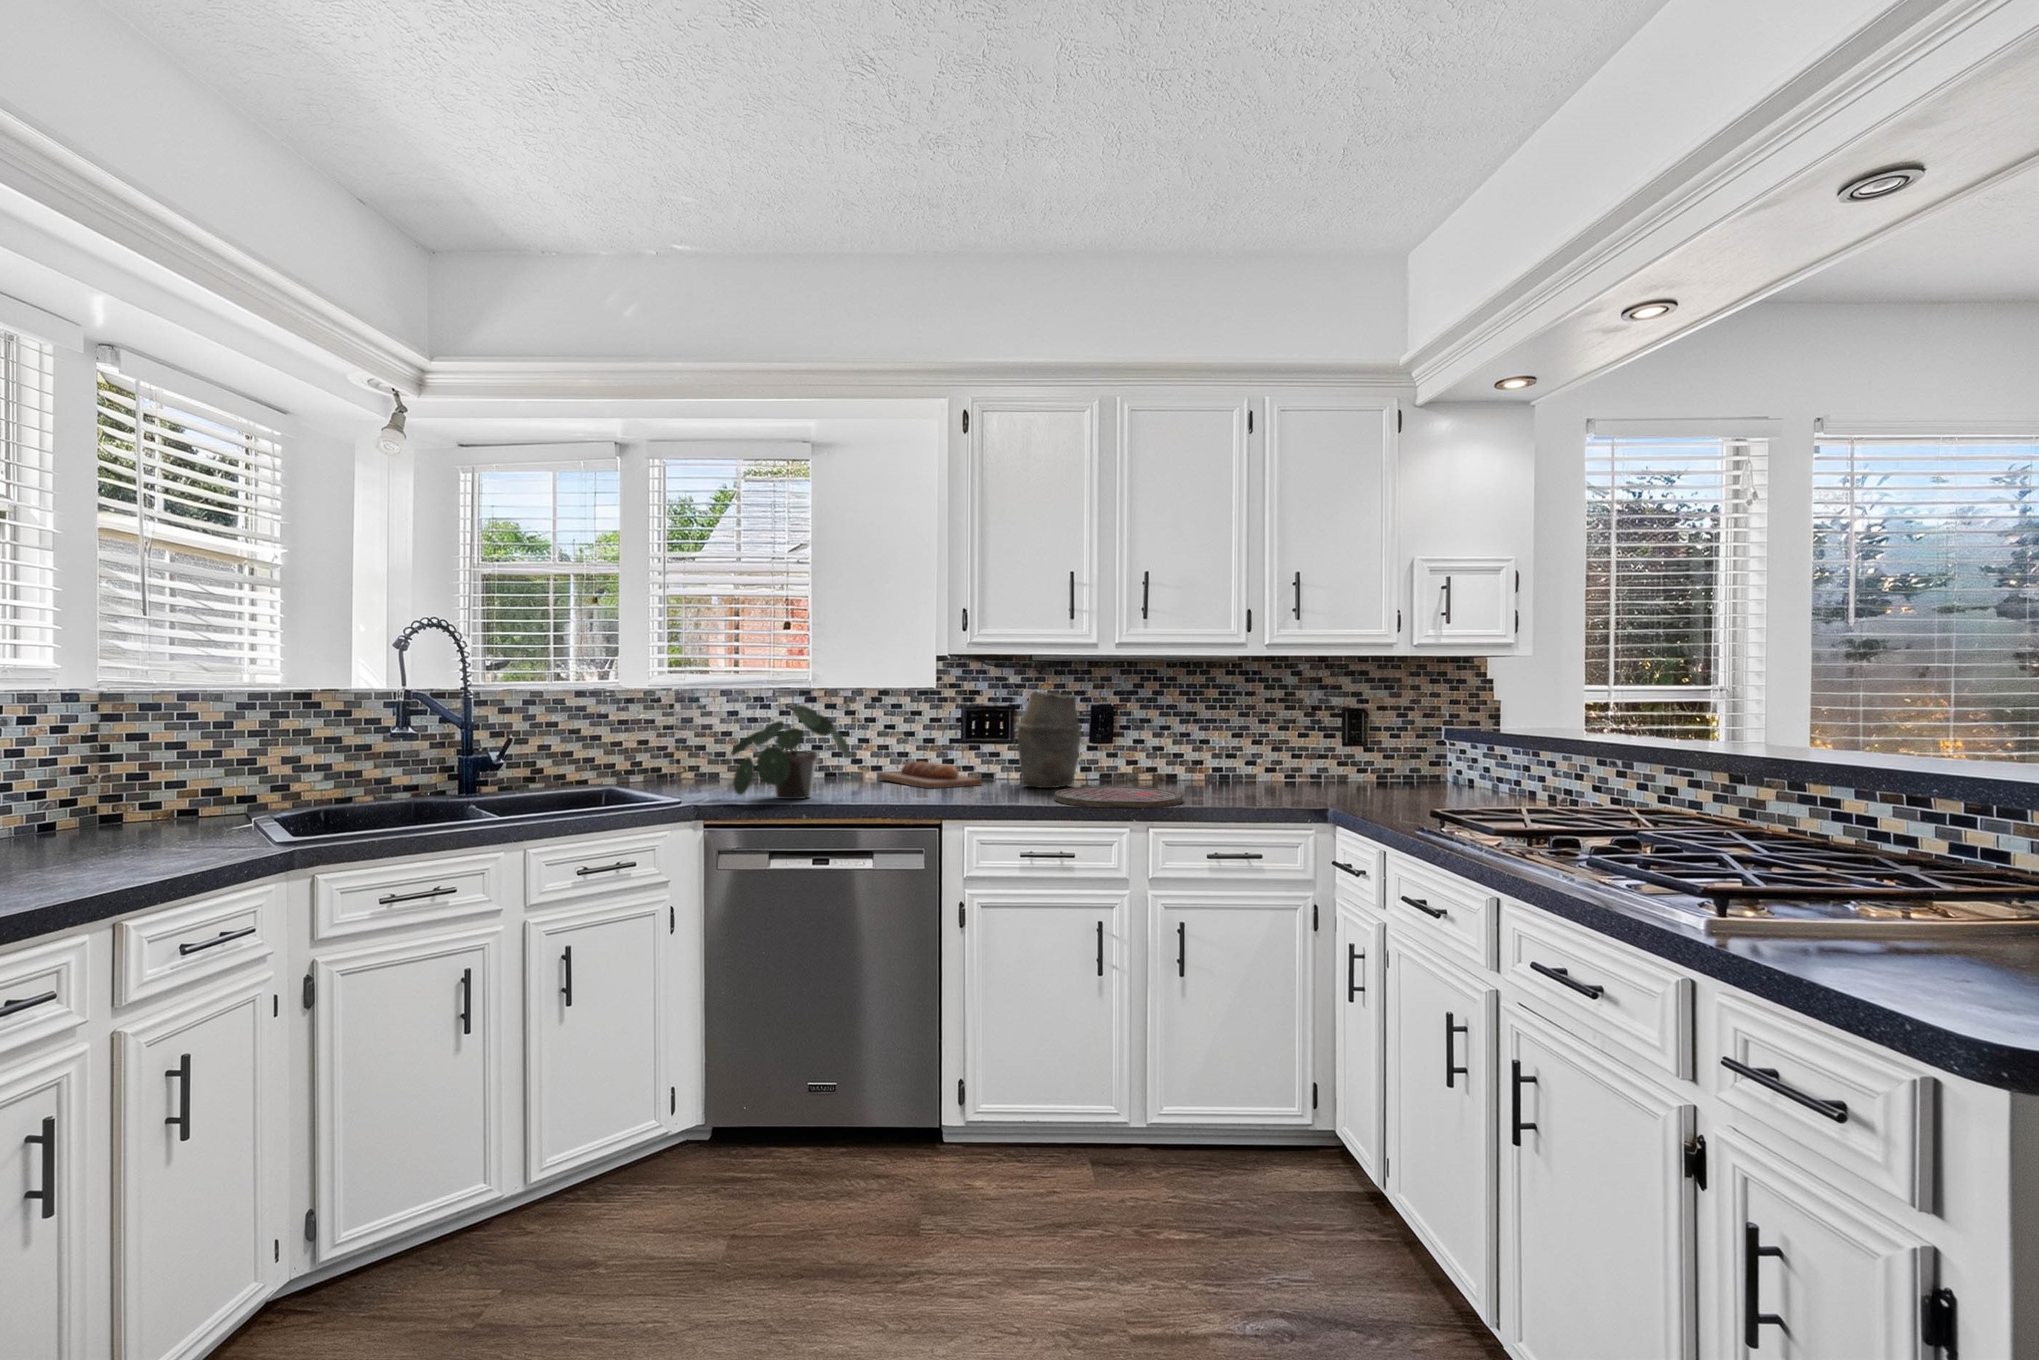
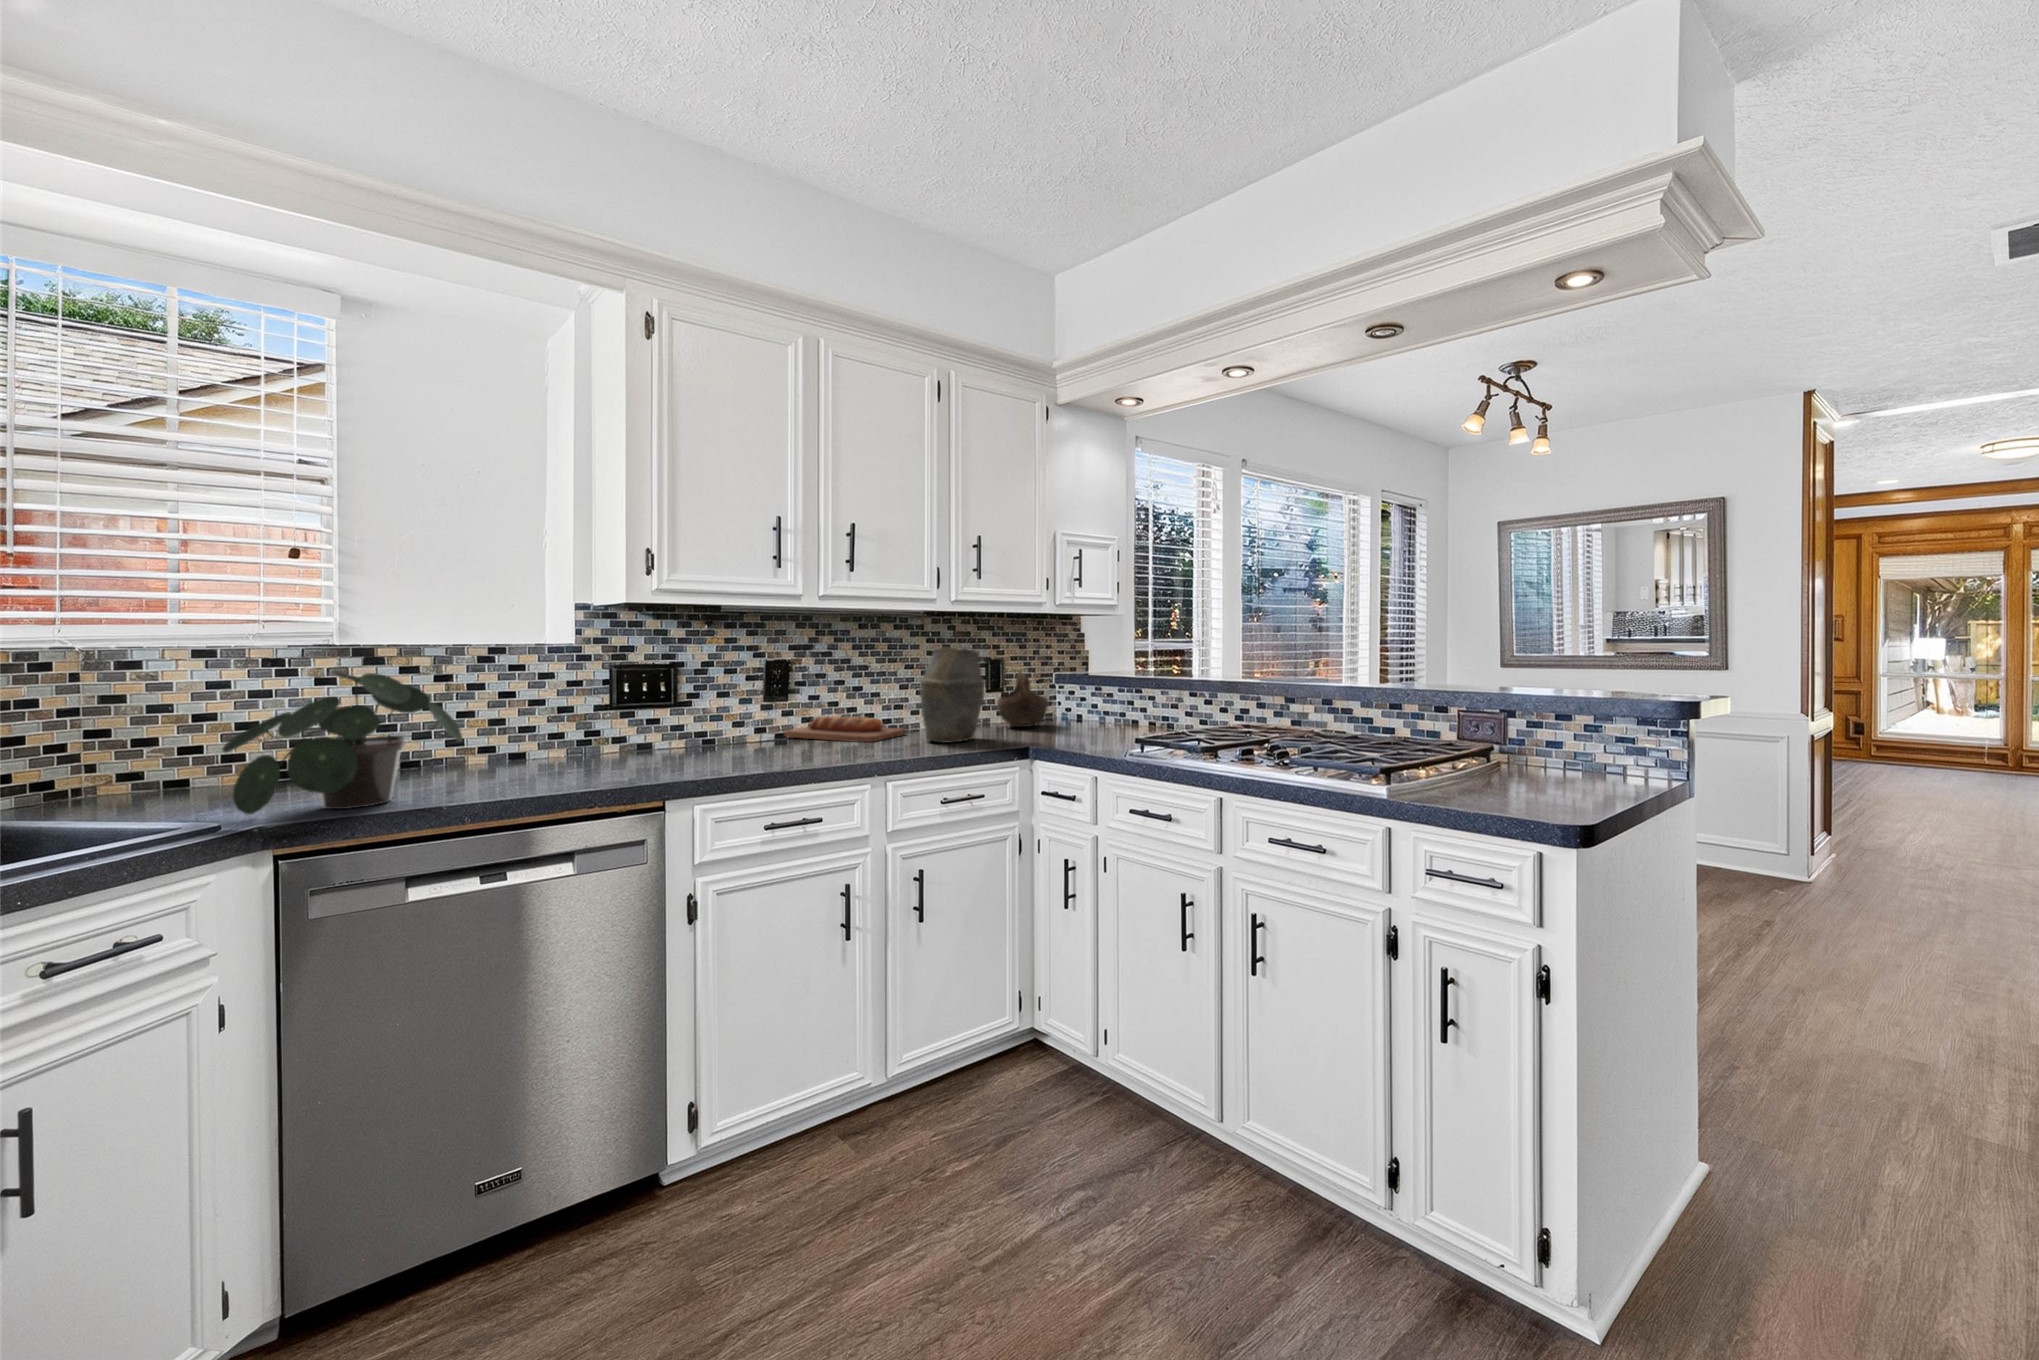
vase: present [1018,692,1082,788] -> present [920,647,985,743]
decorative bowl: none [1339,721,1405,789] -> present [997,671,1048,727]
bread loaf: present [879,761,982,788] -> present [785,716,906,742]
cutting board: present [1055,786,1182,808] -> none [756,744,894,773]

